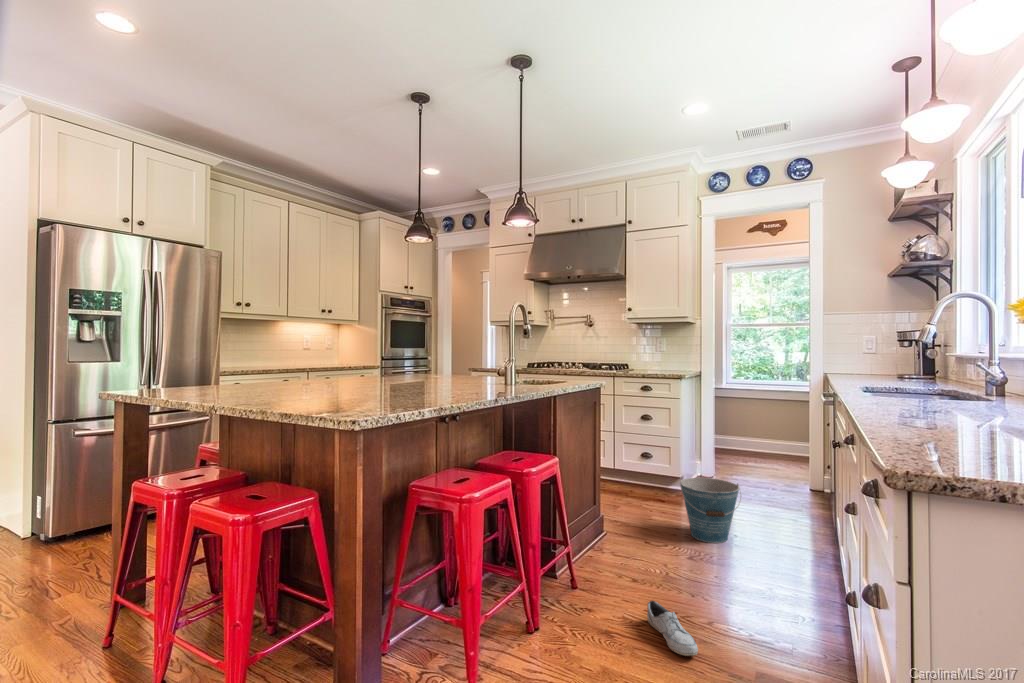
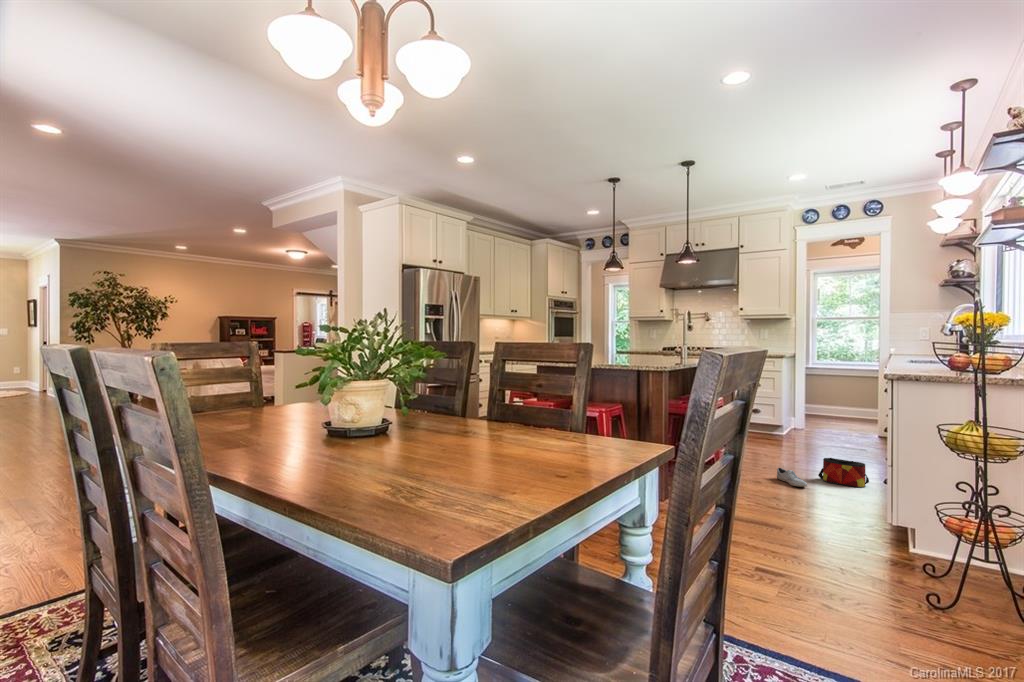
bucket: present [680,478,741,543] -> none [787,419,828,456]
bag: none [721,577,811,647] -> present [818,458,869,488]

